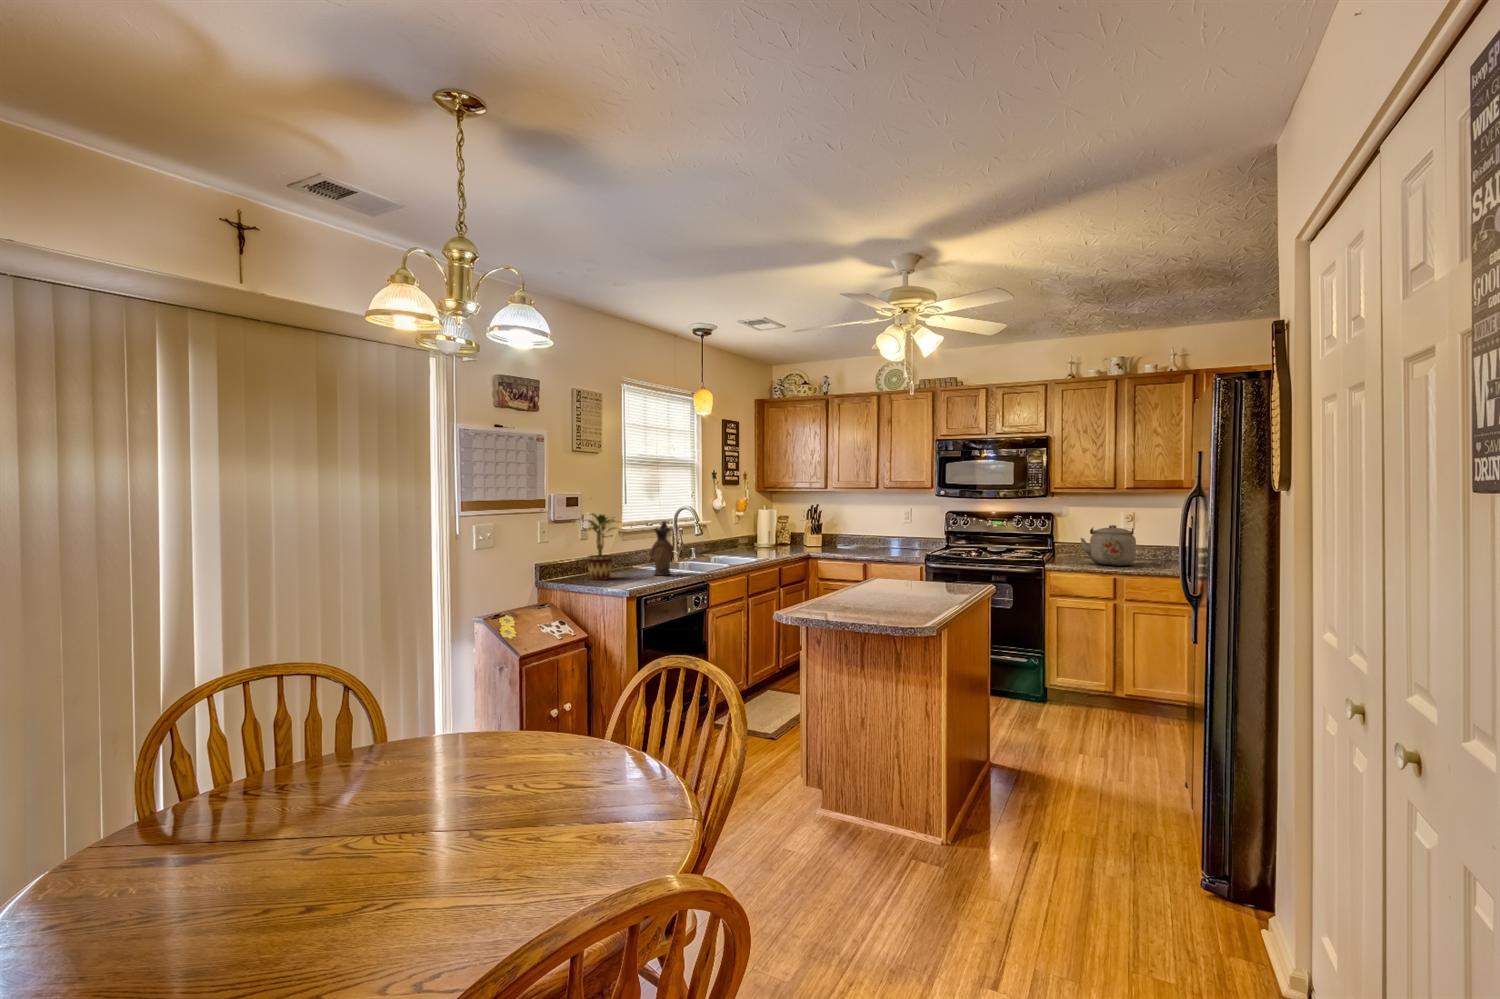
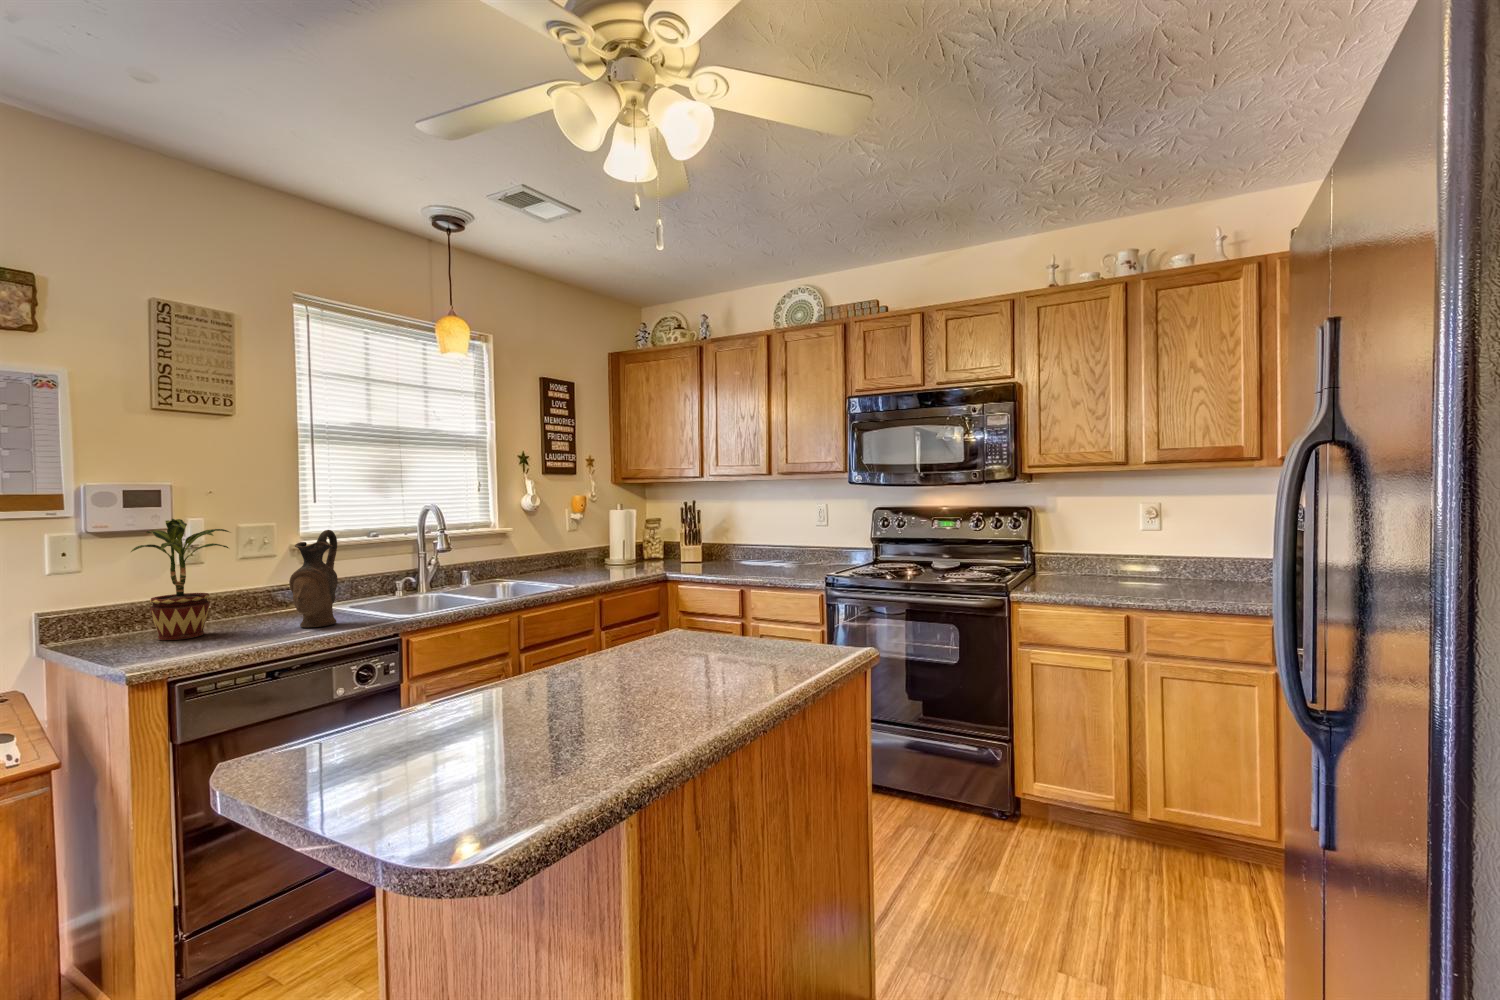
kettle: present [1080,525,1136,566] -> none [1070,524,1163,592]

